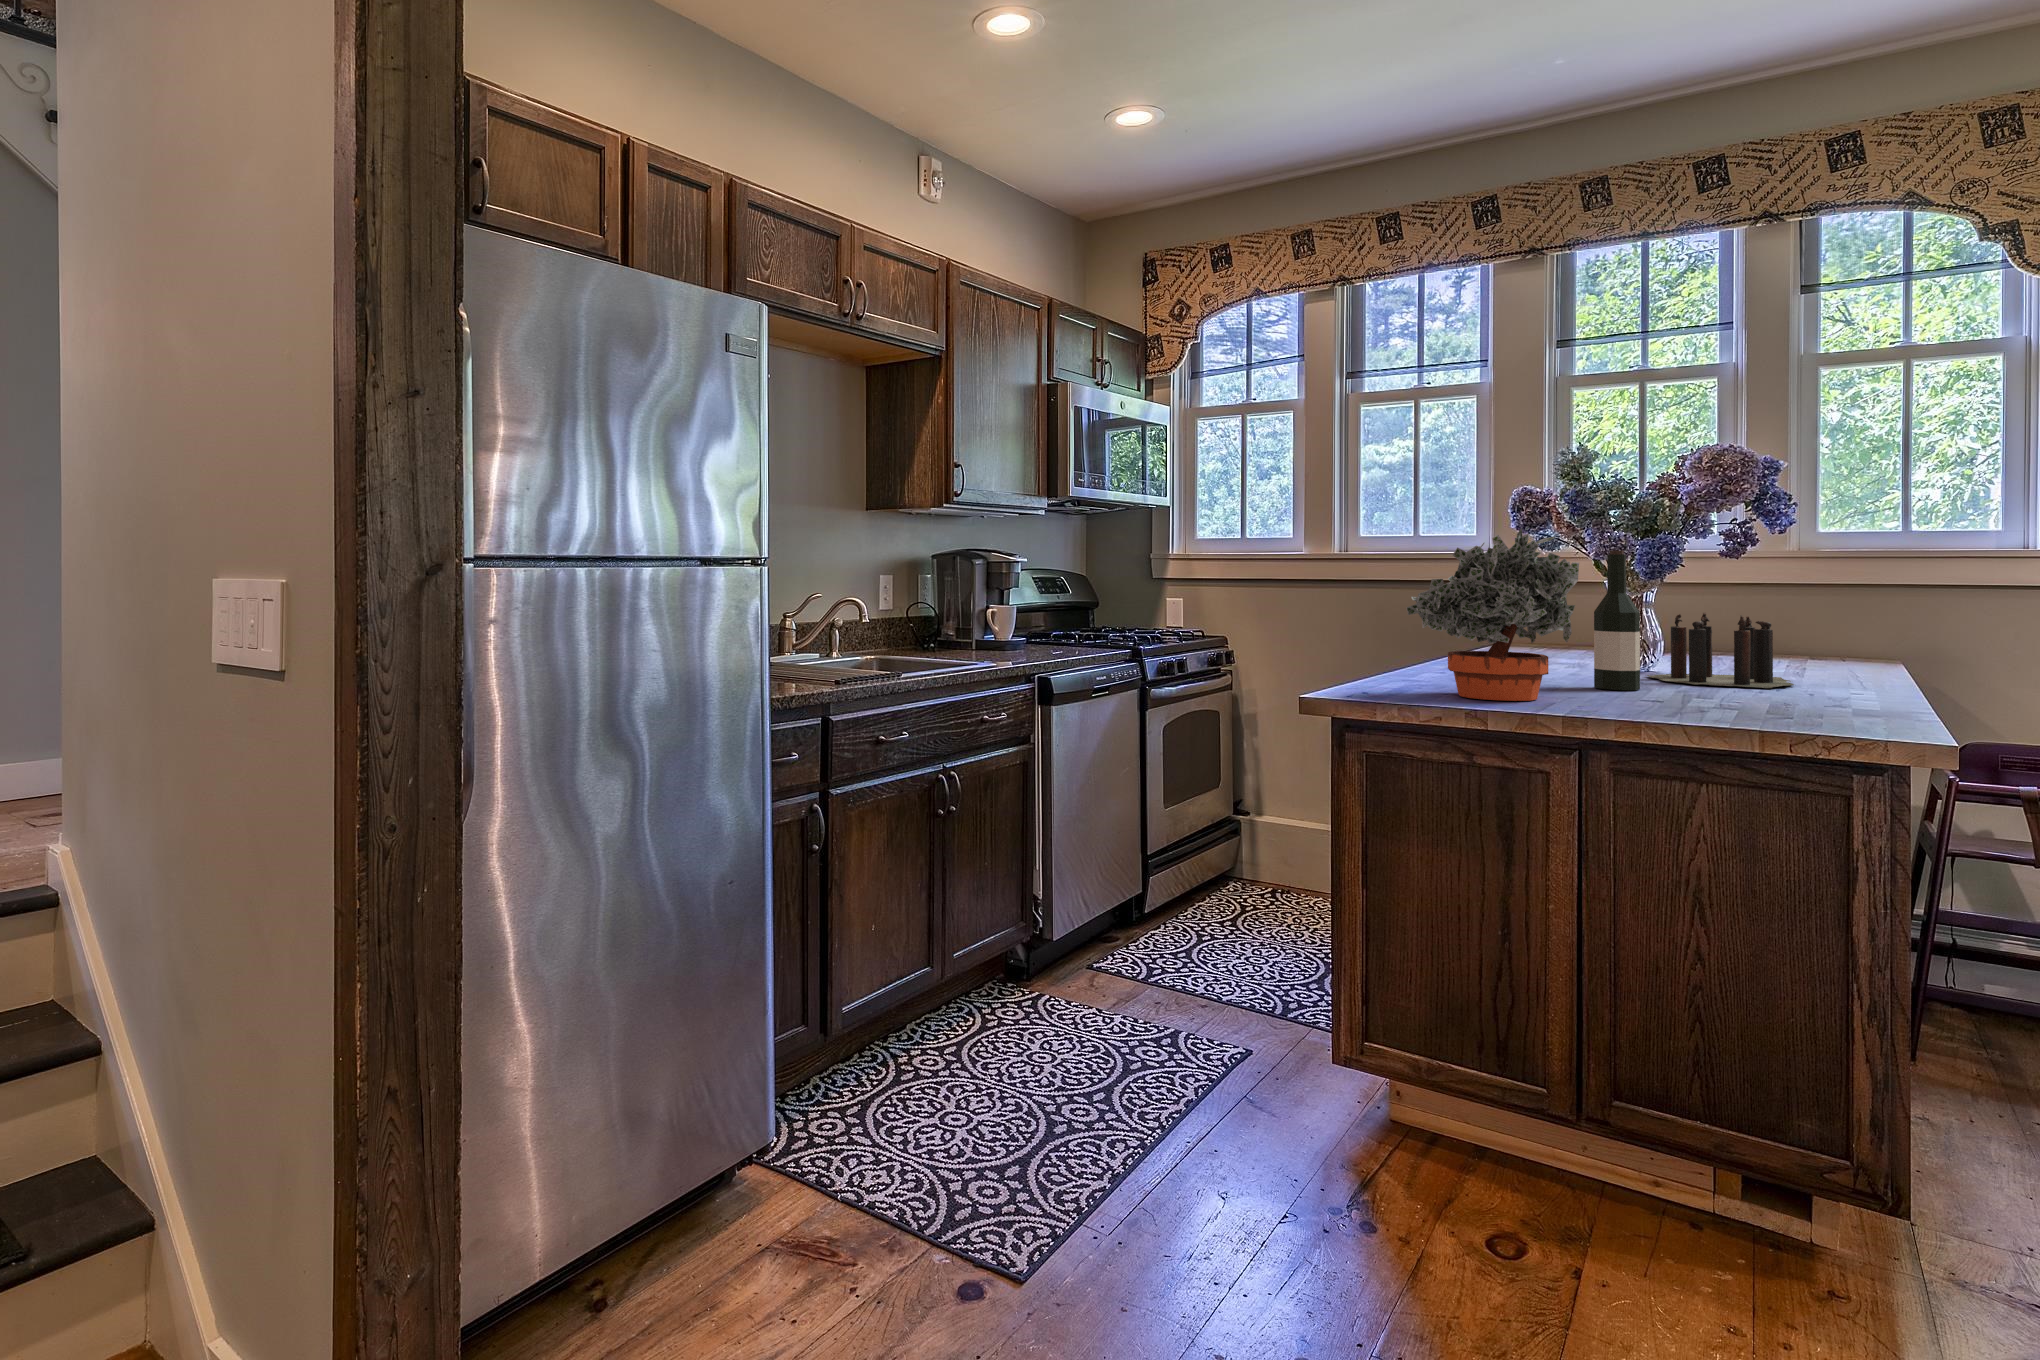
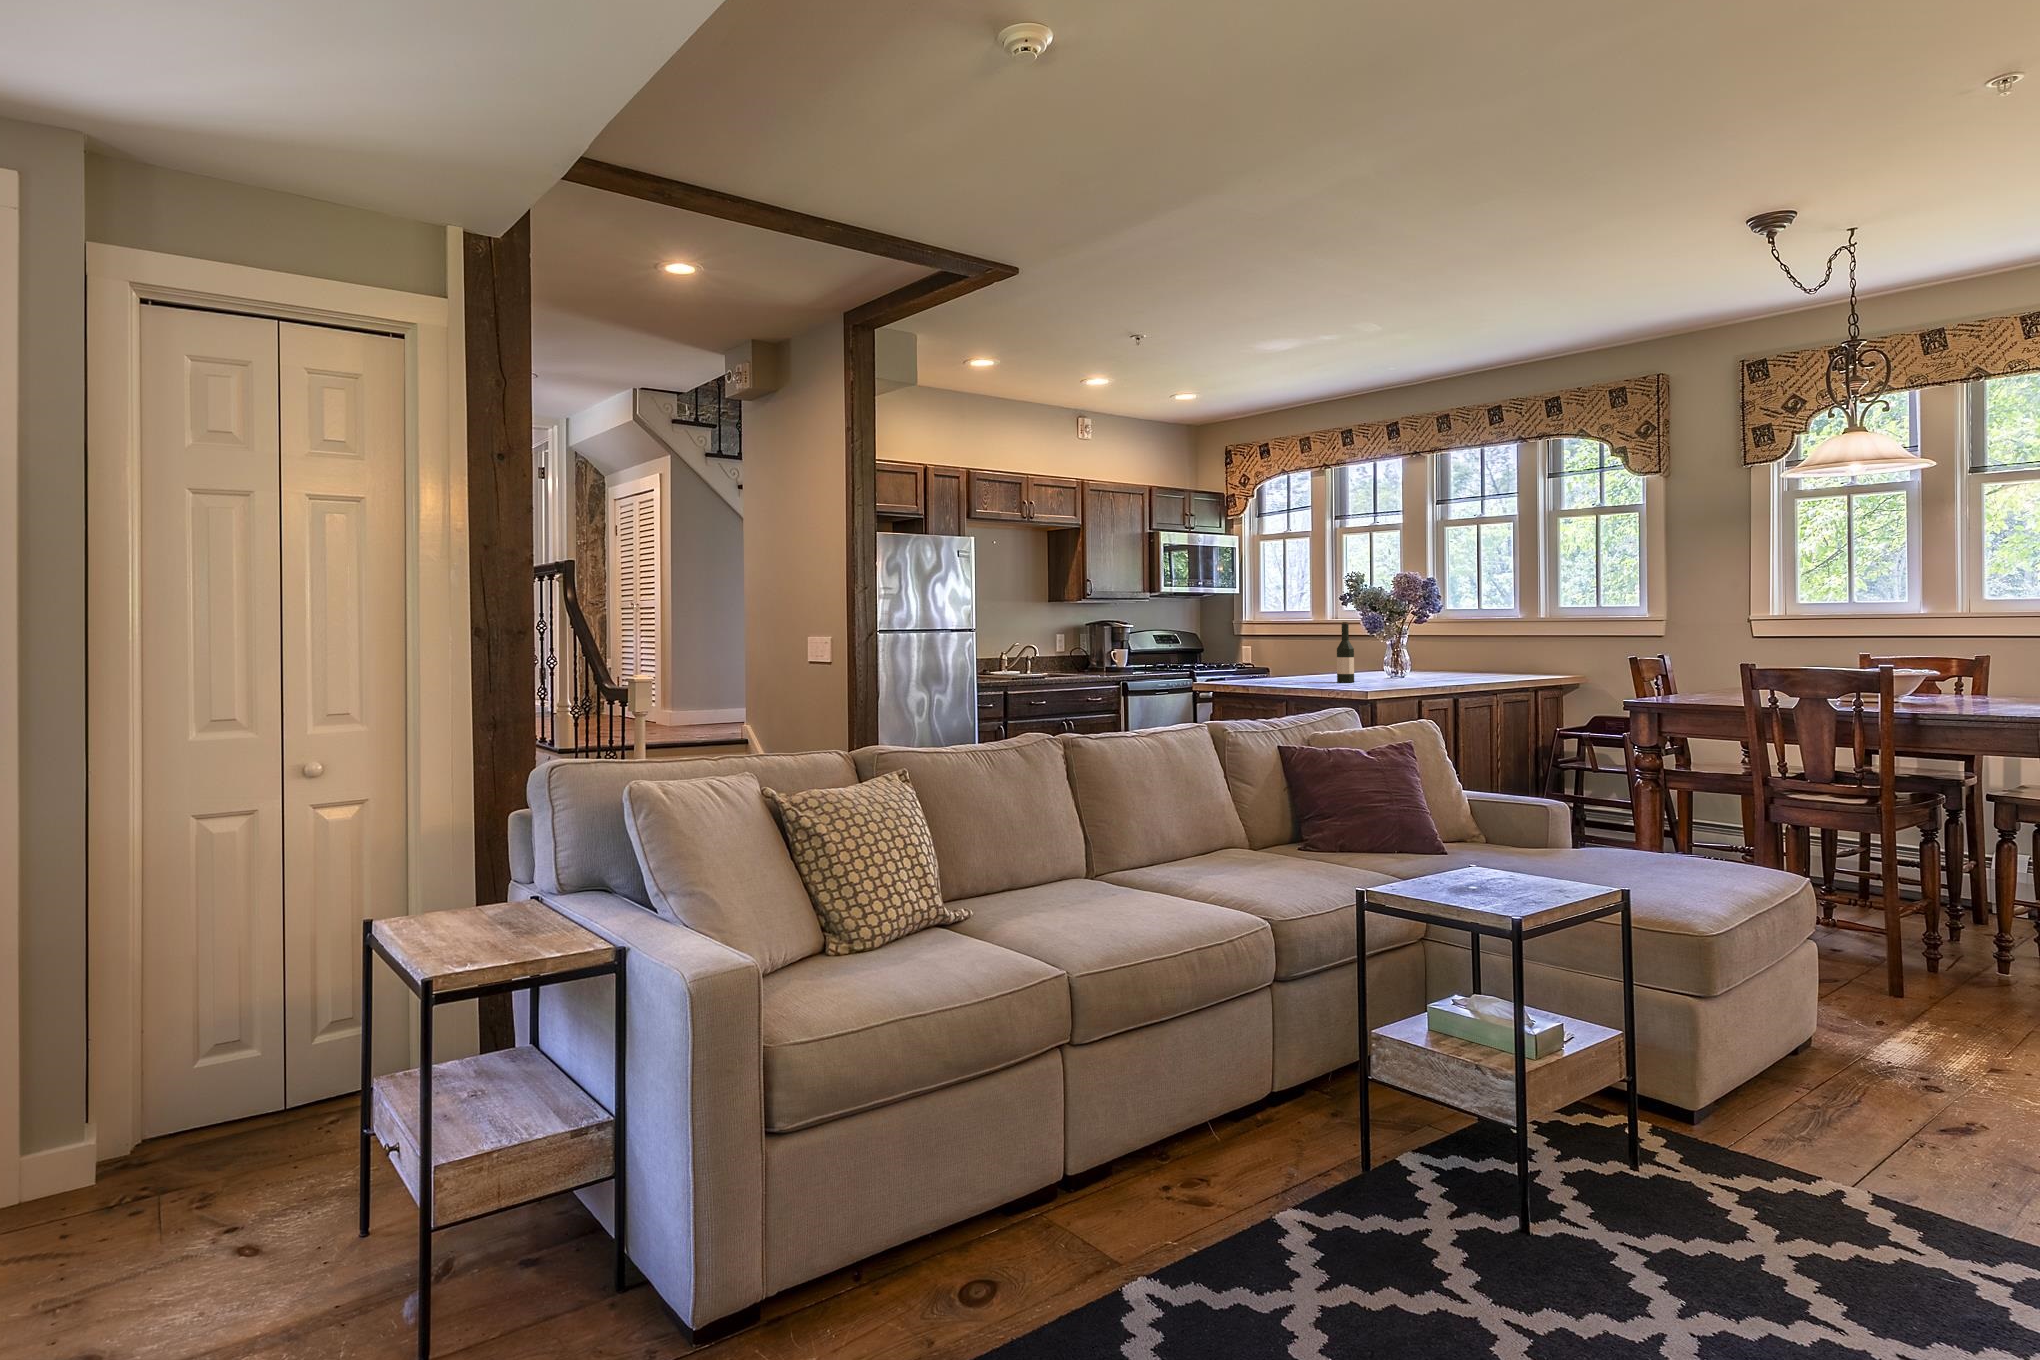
potted plant: present [1406,528,1579,701] -> none [1242,614,1307,685]
candle: present [1647,613,1794,688] -> none [1375,649,1445,682]

